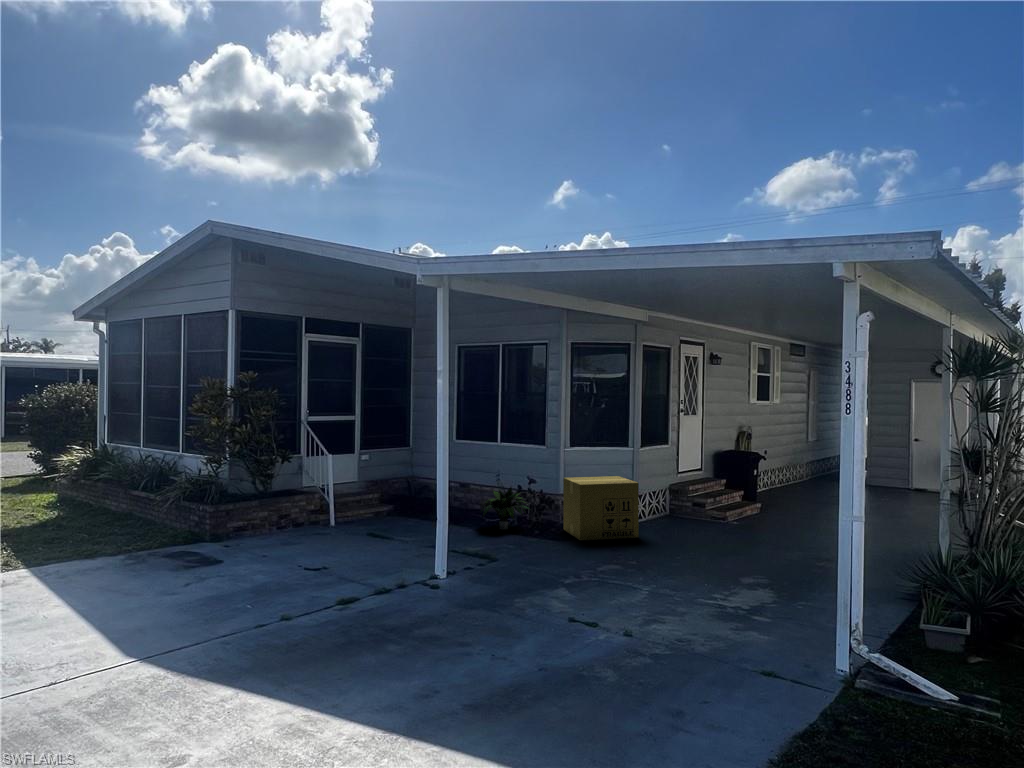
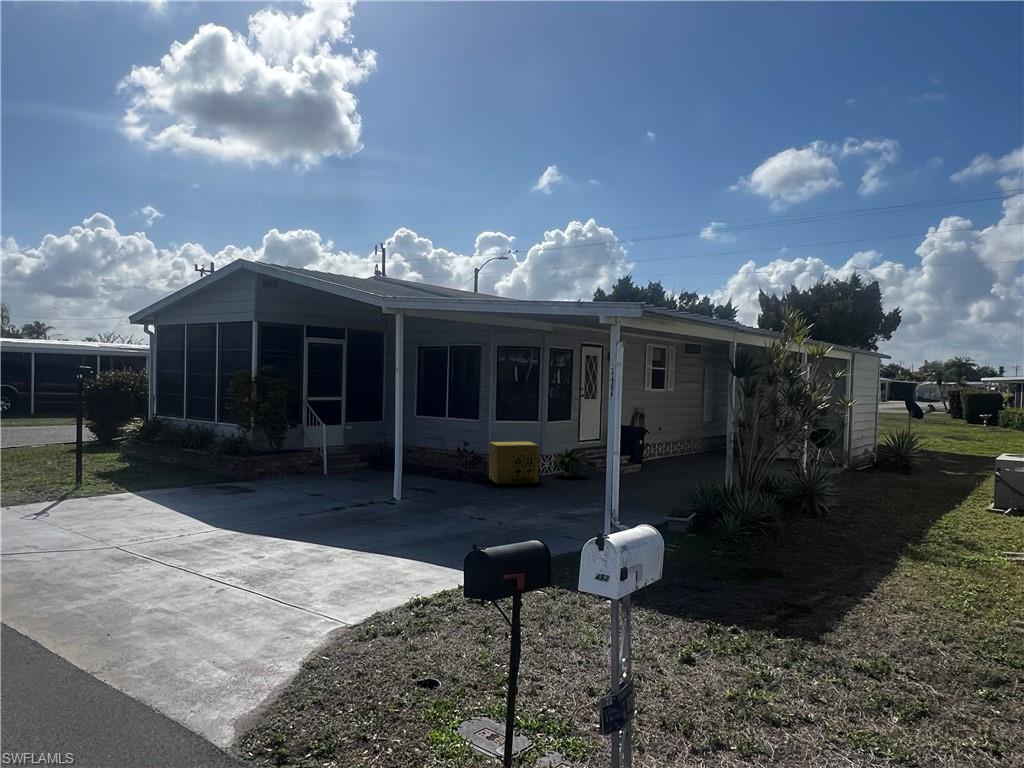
potted plant: present [481,487,530,530] -> present [552,448,586,477]

